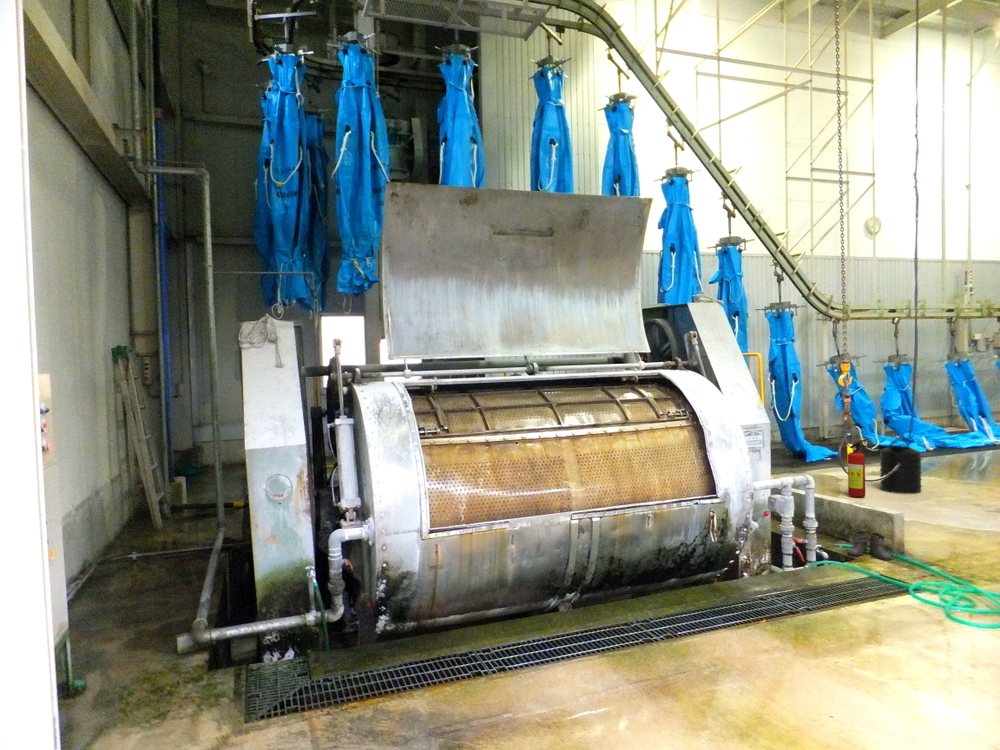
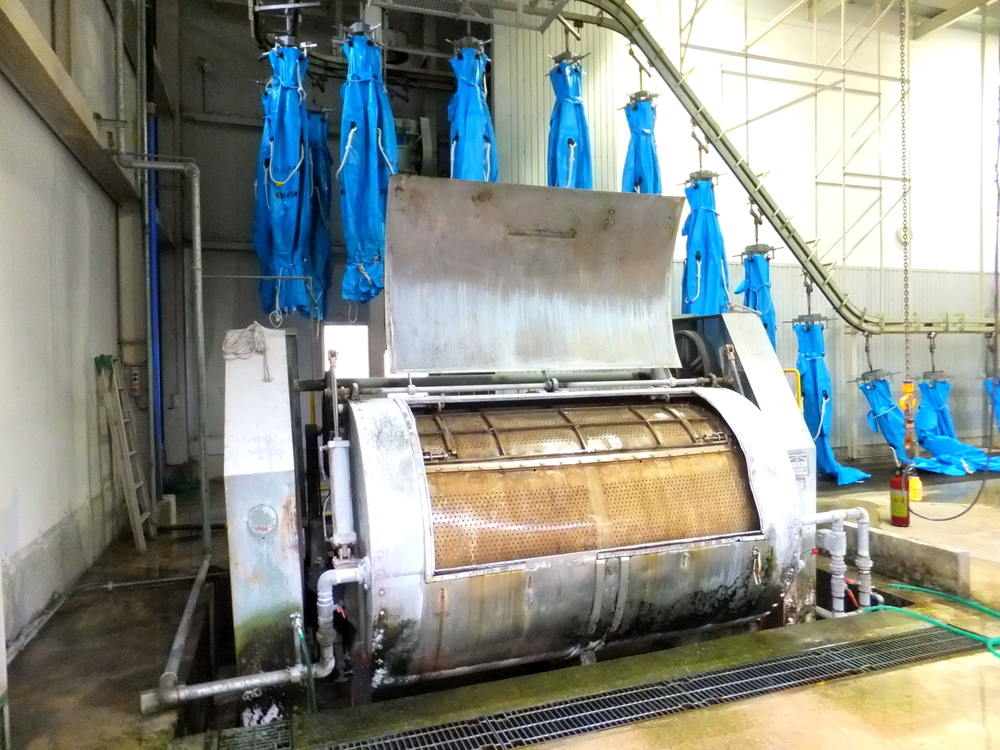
trash can: present [880,434,922,494] -> none [924,456,971,523]
boots: present [848,530,891,560] -> none [900,568,954,604]

